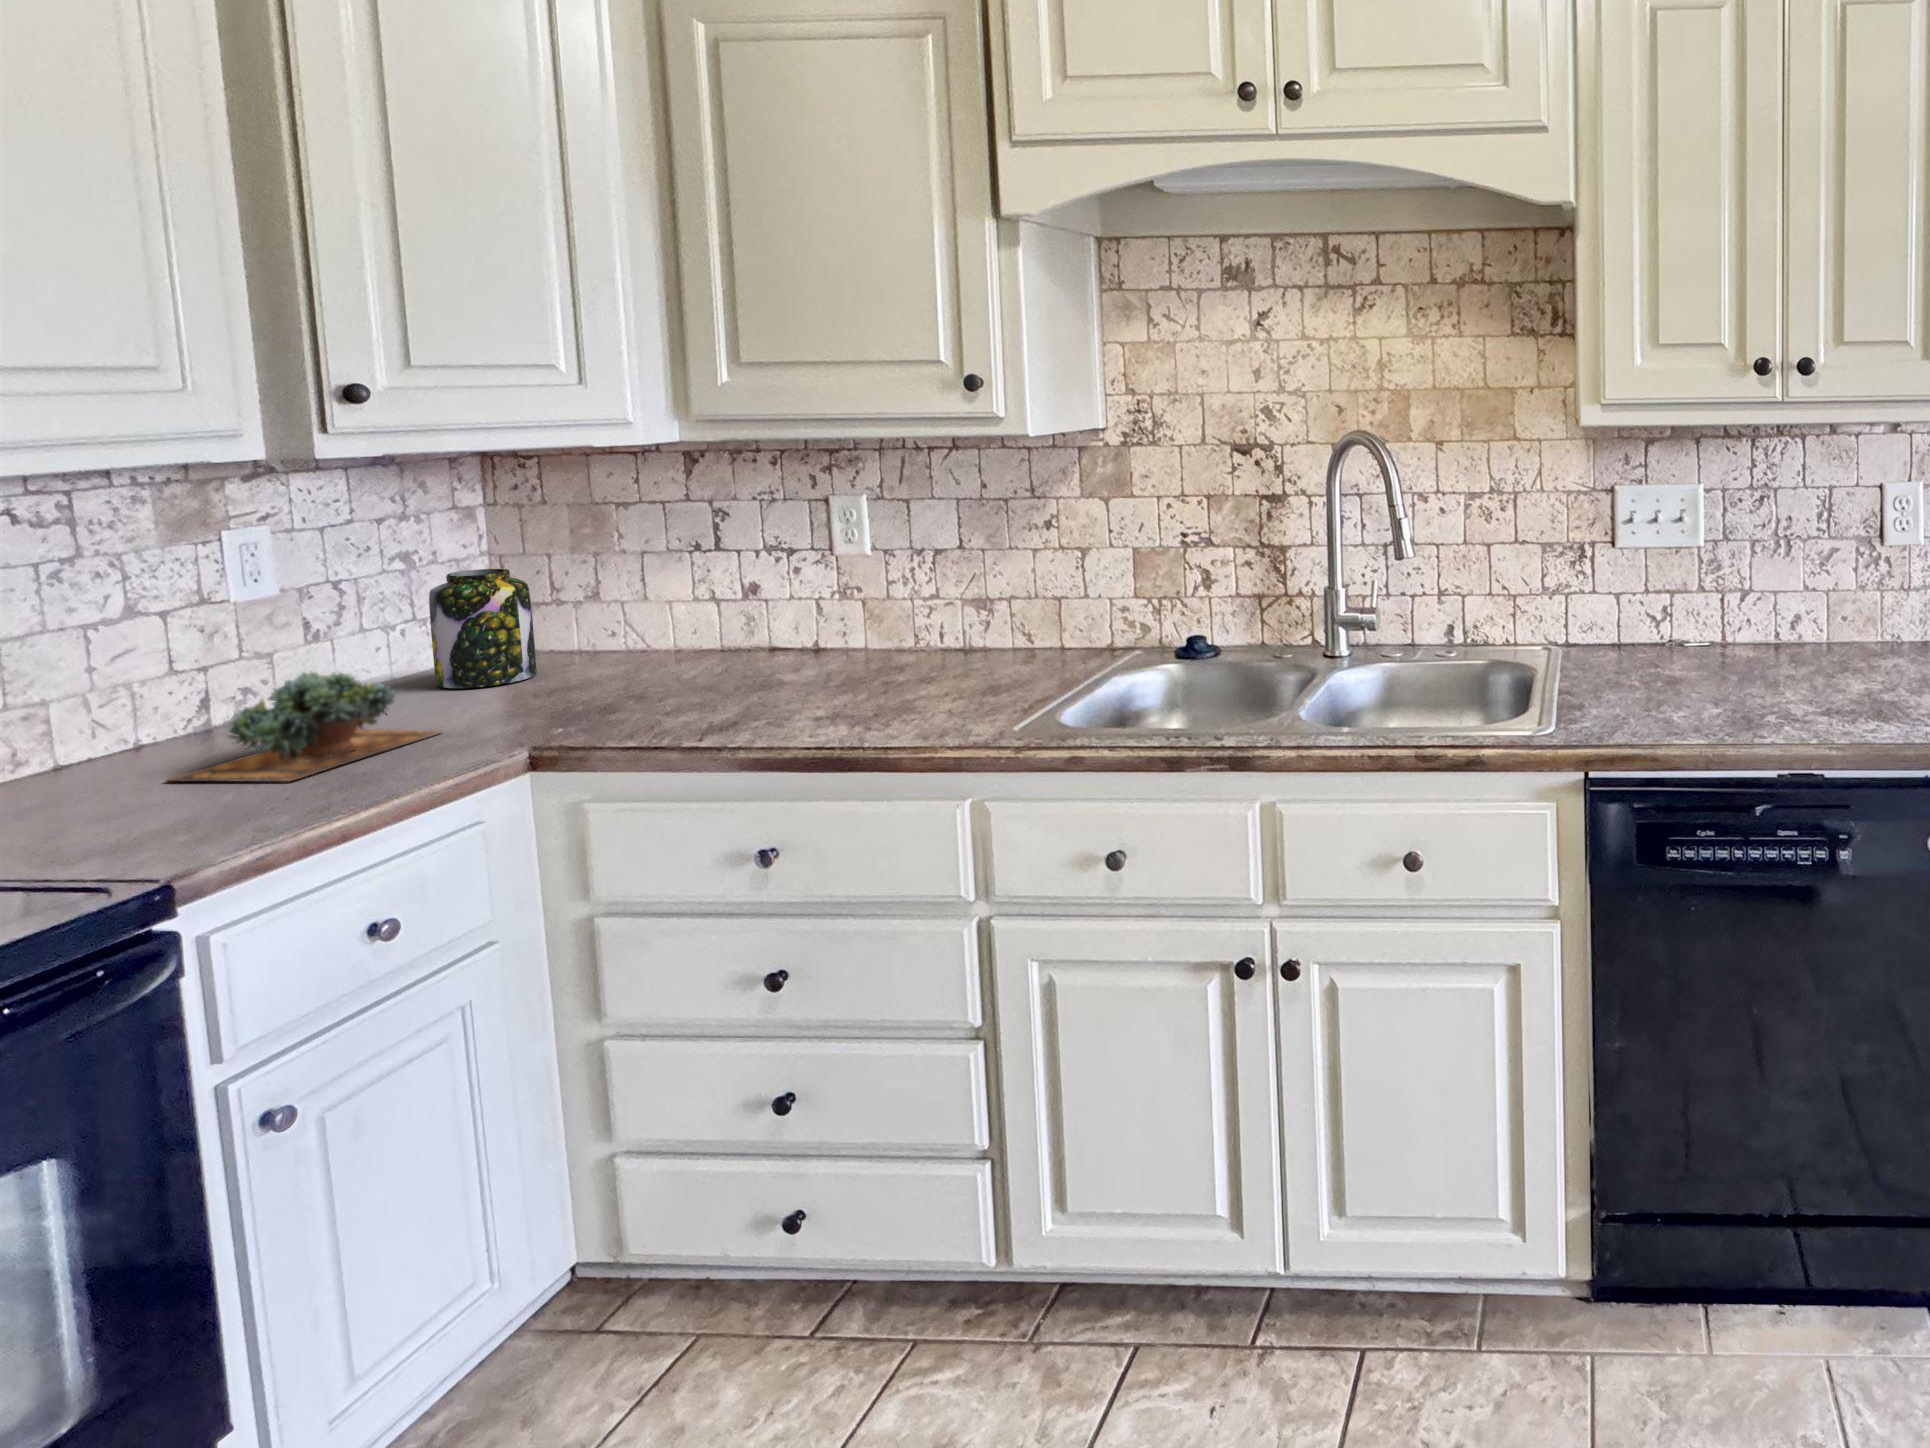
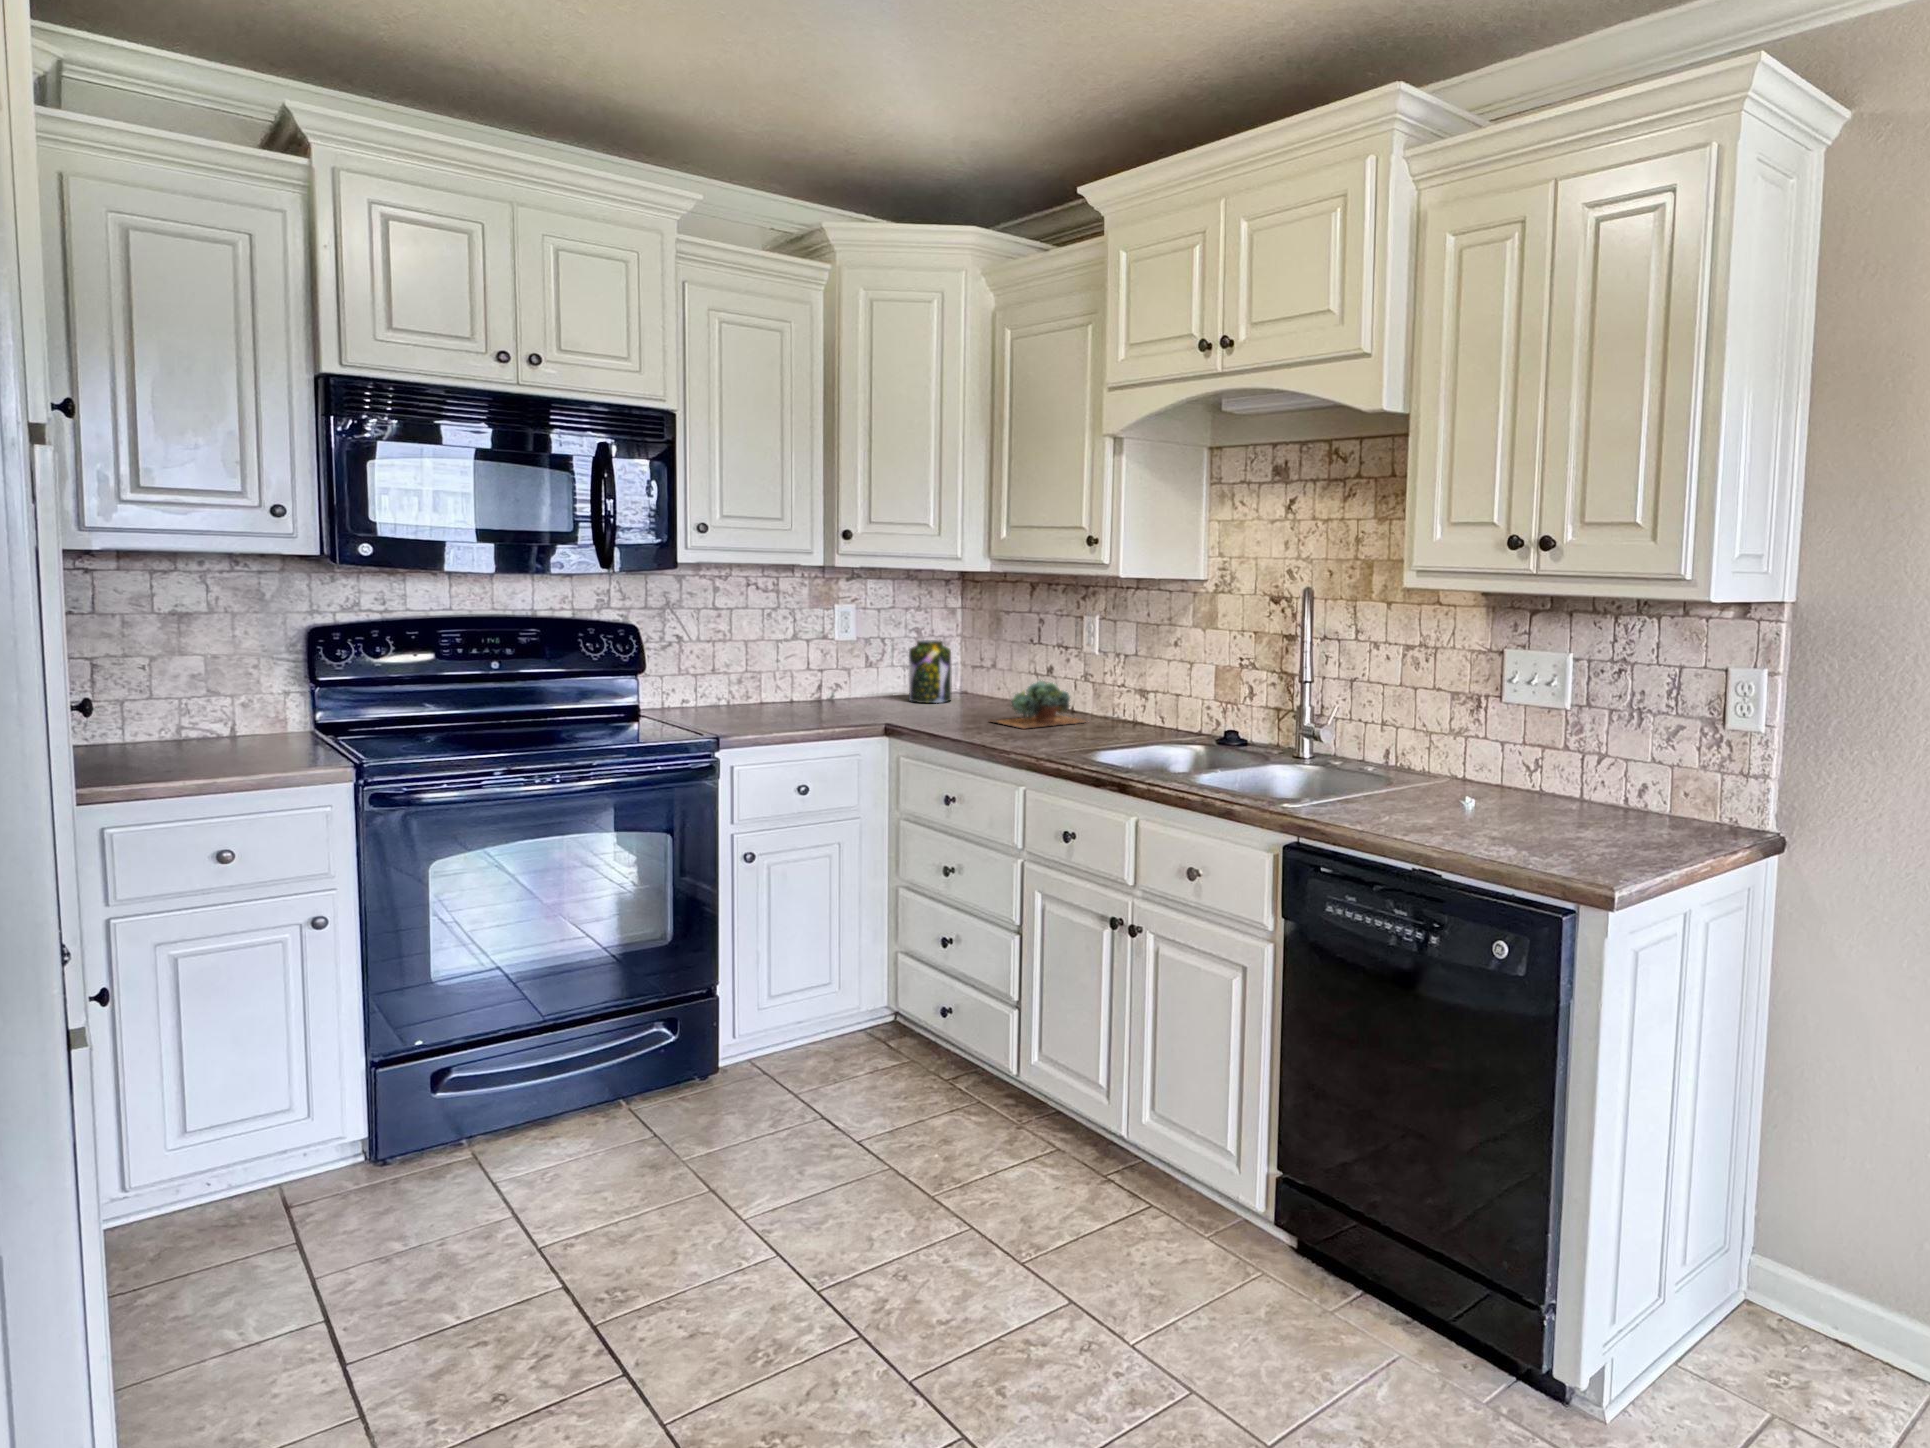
succulent plant: present [167,672,439,782] -> present [992,681,1087,728]

